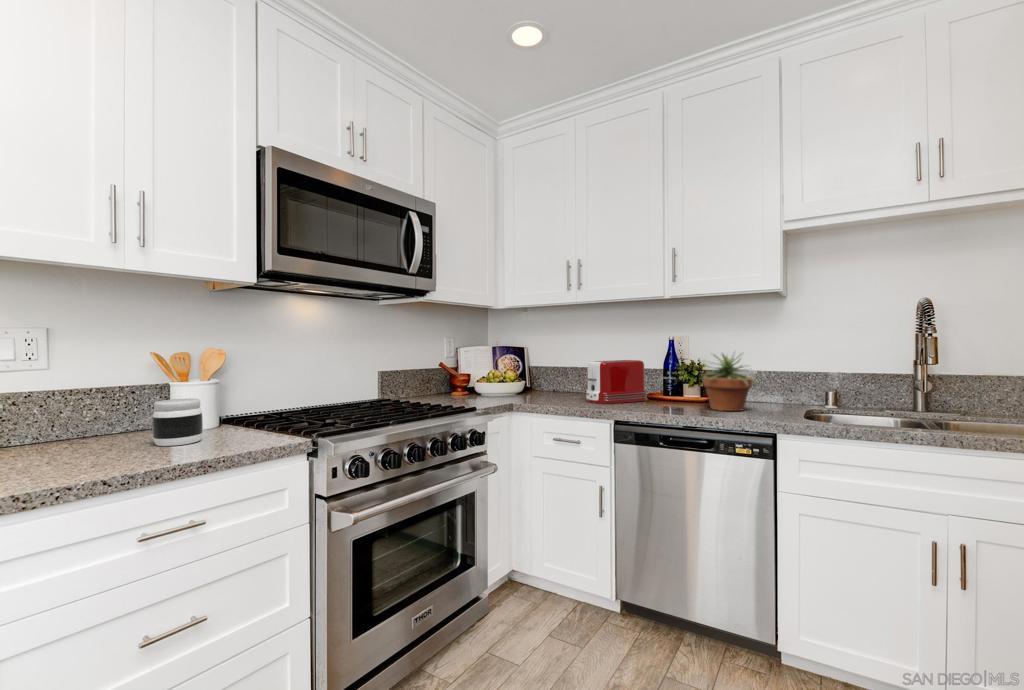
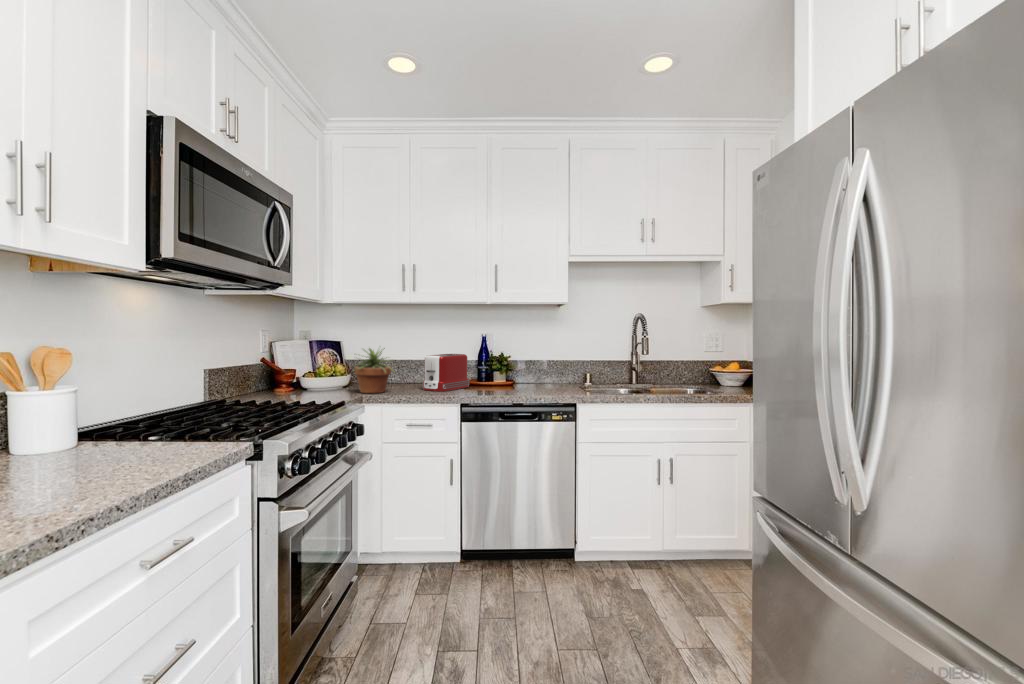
potted plant: present [701,353,756,411] -> present [354,348,393,393]
jar: present [152,398,203,446] -> none [45,411,112,471]

